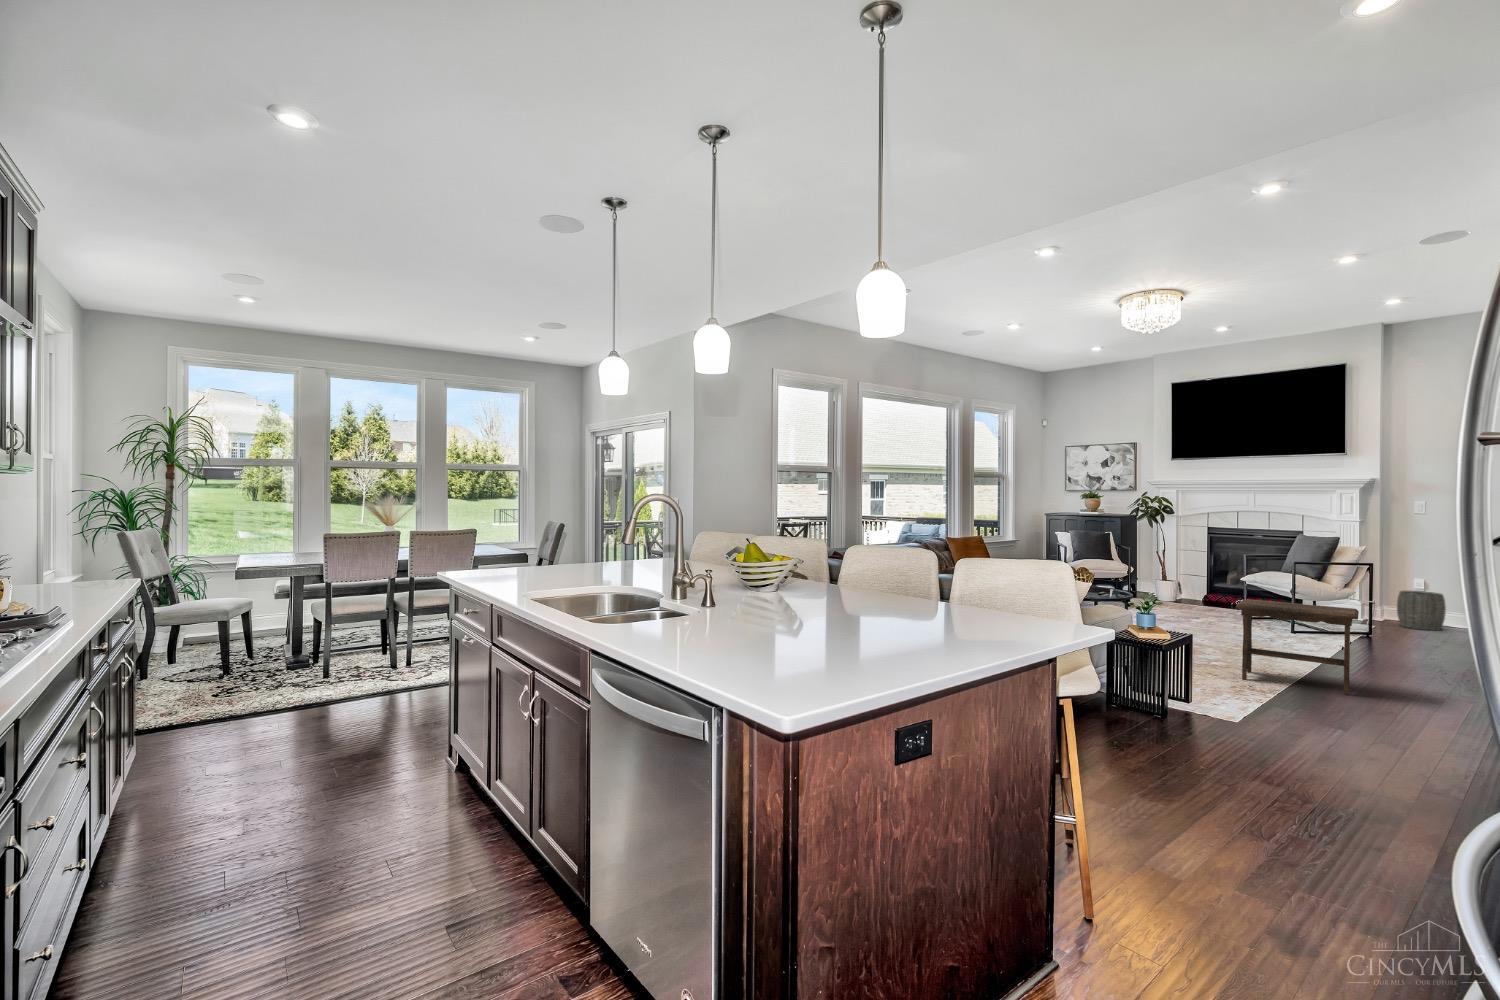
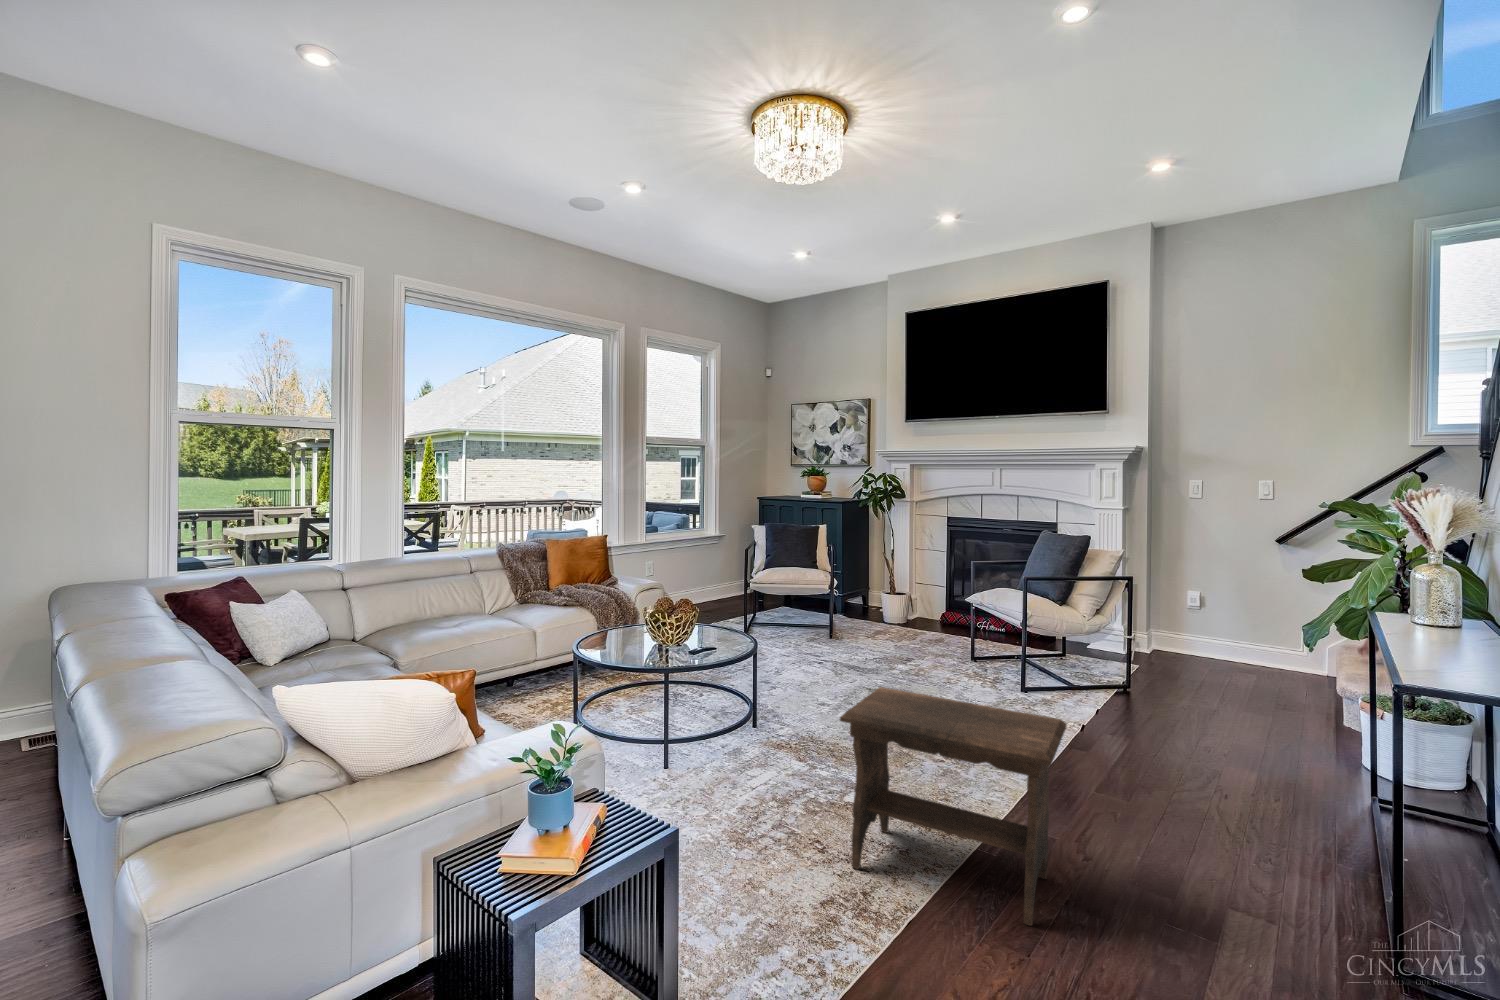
woven basket: present [1397,591,1446,631] -> none [1165,608,1224,668]

